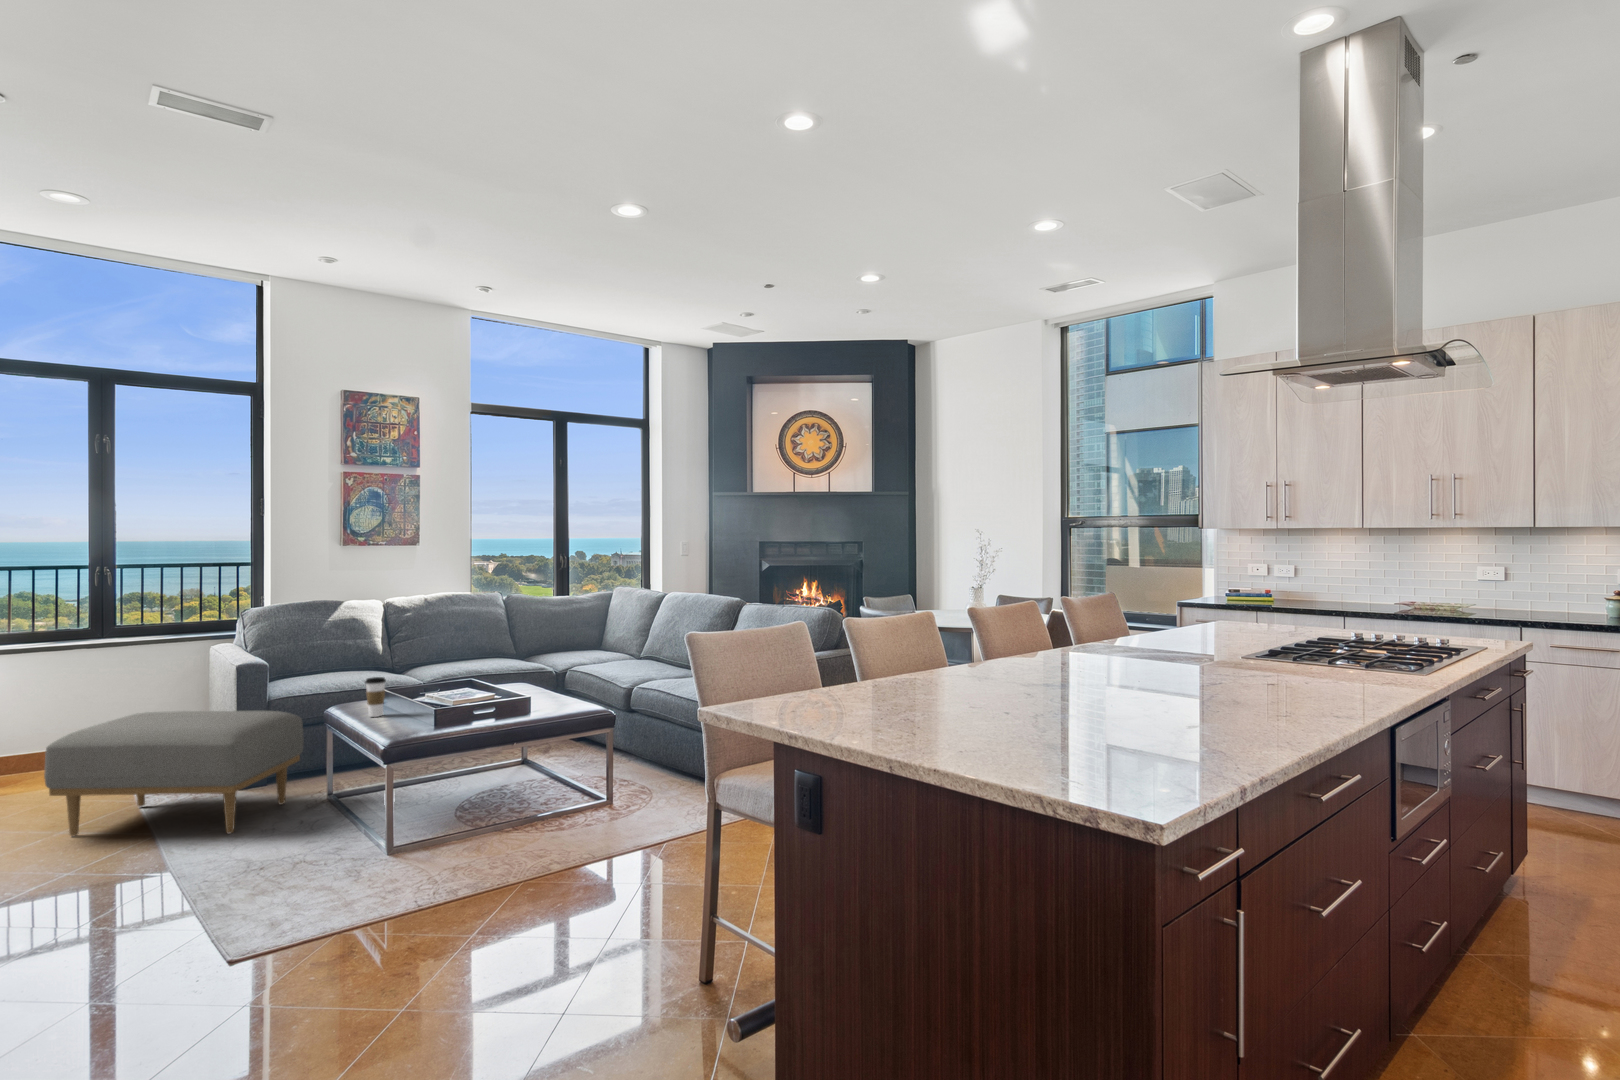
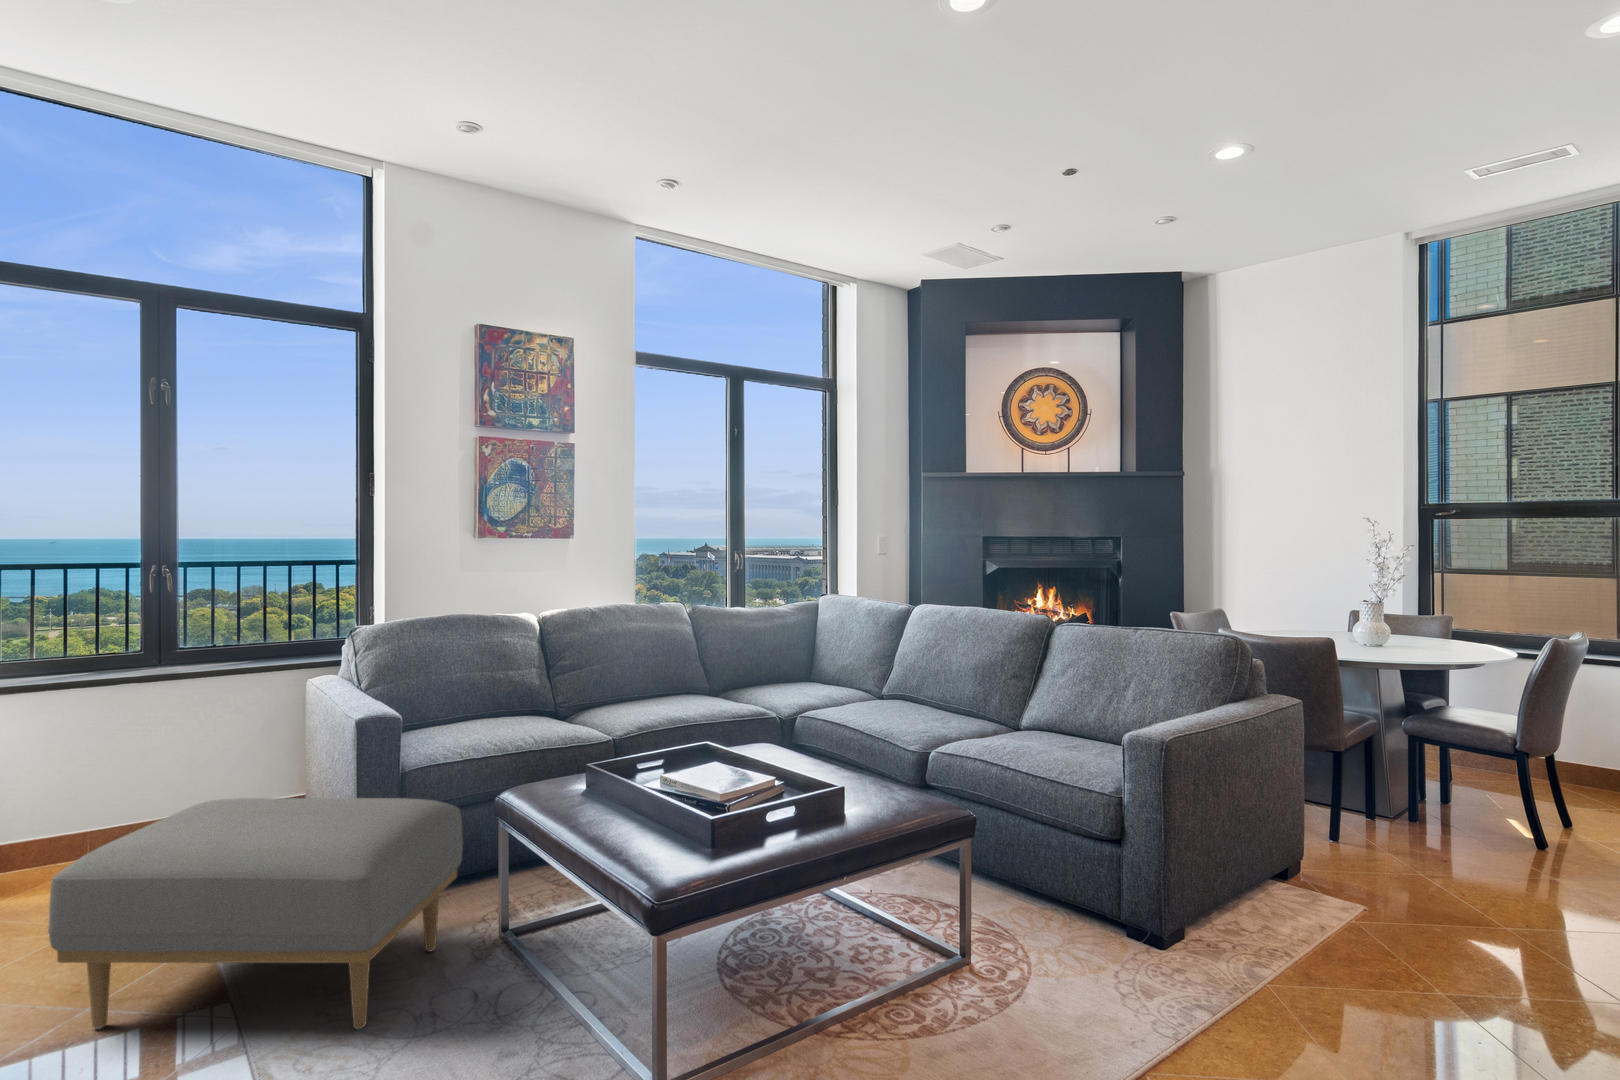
coffee cup: present [365,677,386,717] -> none [574,750,607,819]

